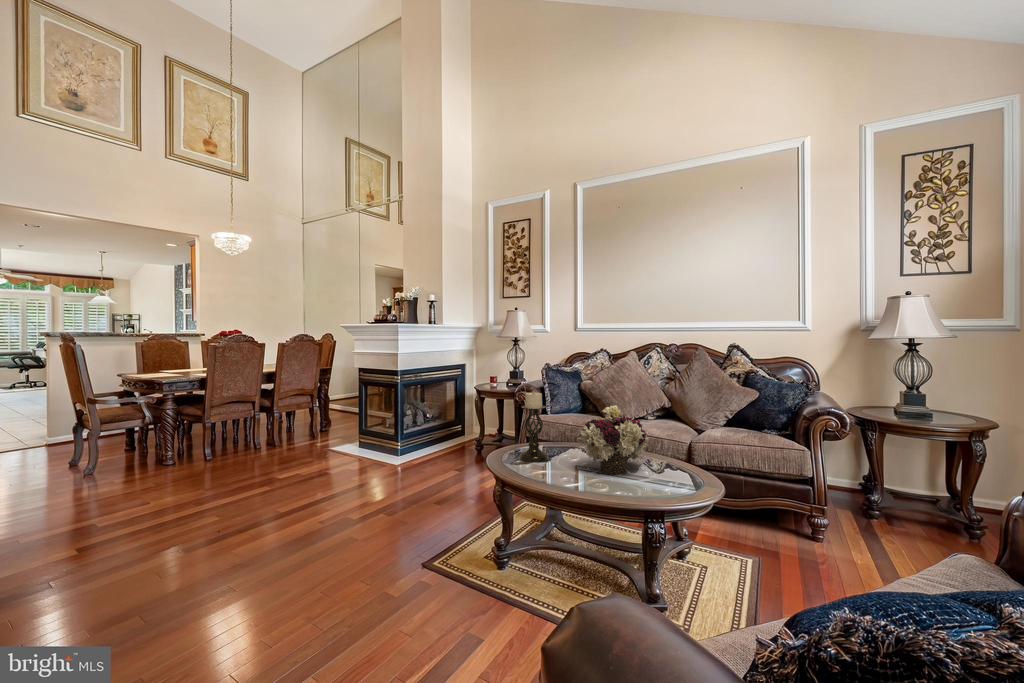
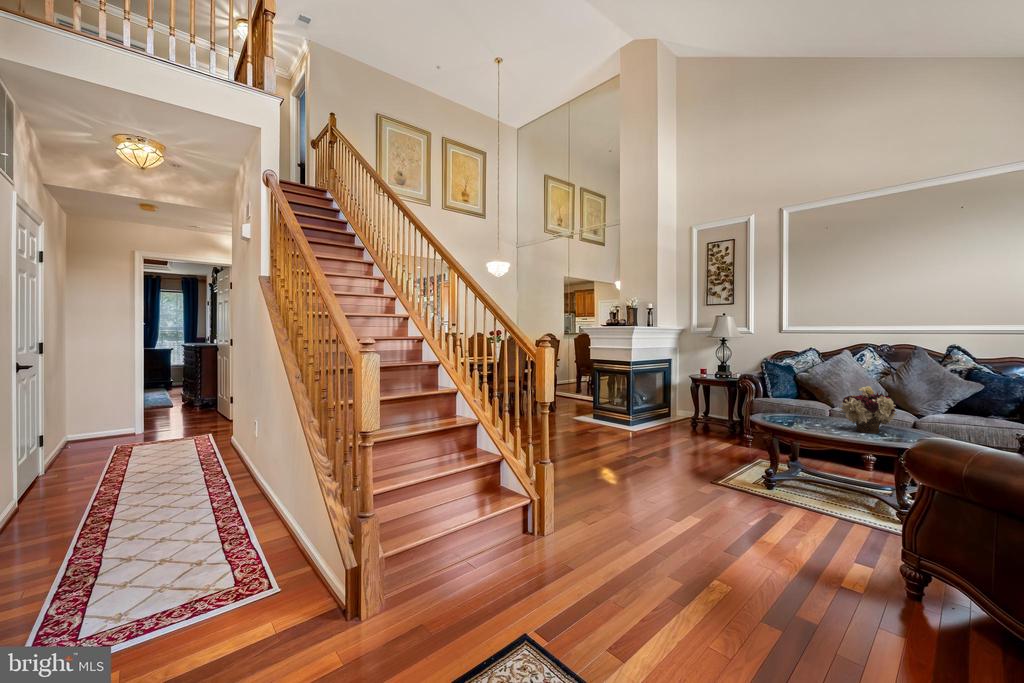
candle holder: present [520,391,548,463] -> none [782,376,807,425]

